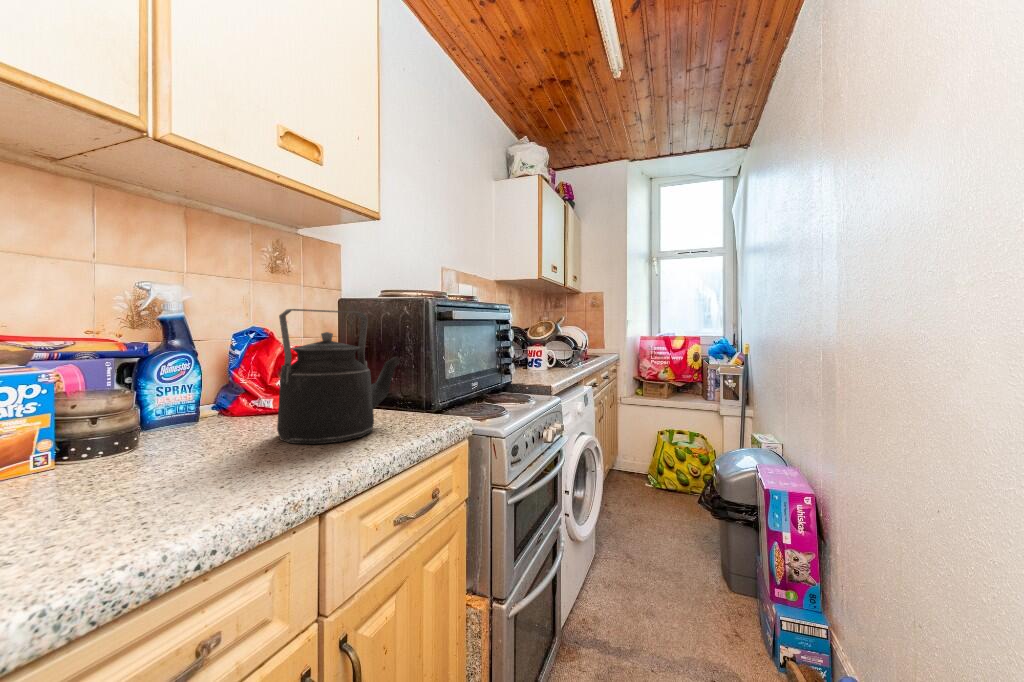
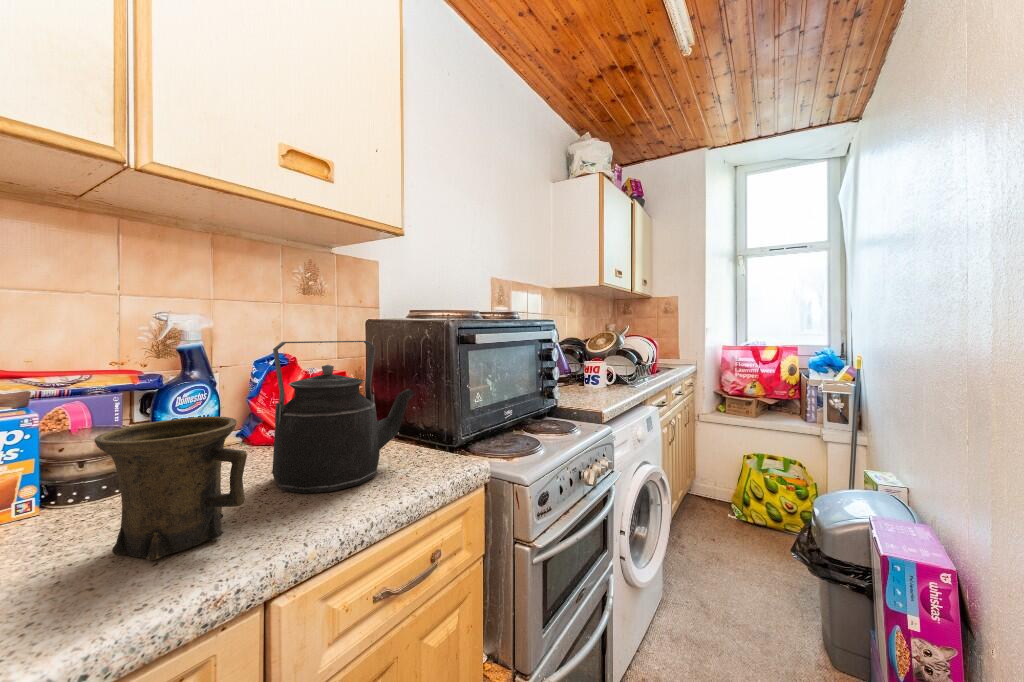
mug: none [146,371,284,488] -> present [95,416,247,560]

